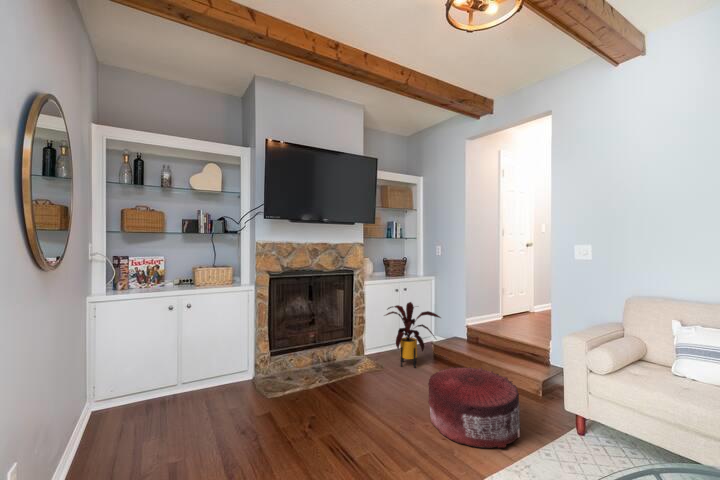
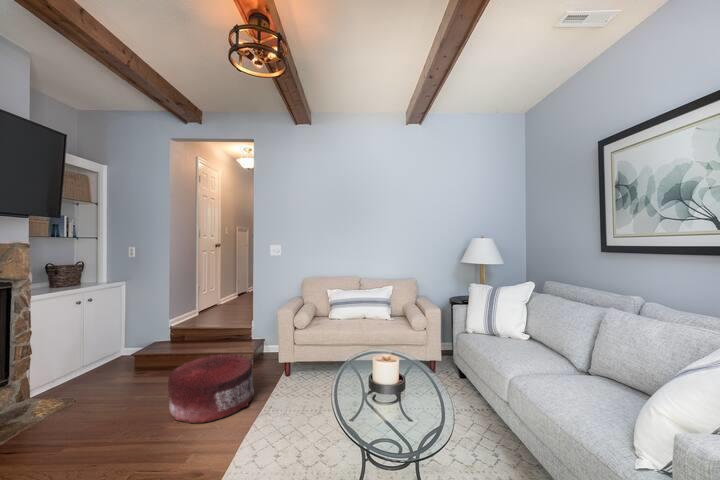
house plant: present [386,302,441,368] -> none [67,313,155,391]

